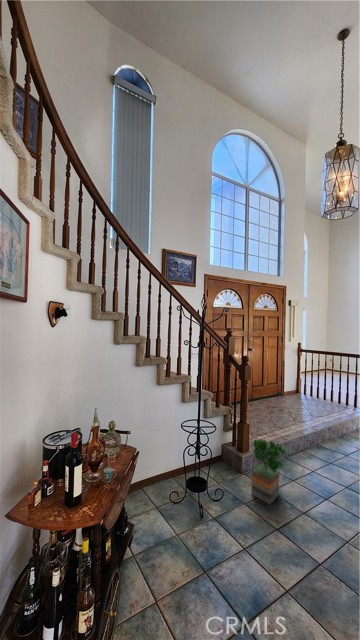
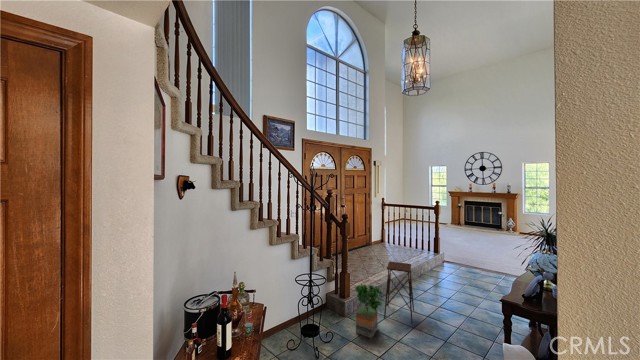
side table: none [289,415,329,495] -> present [384,261,414,323]

